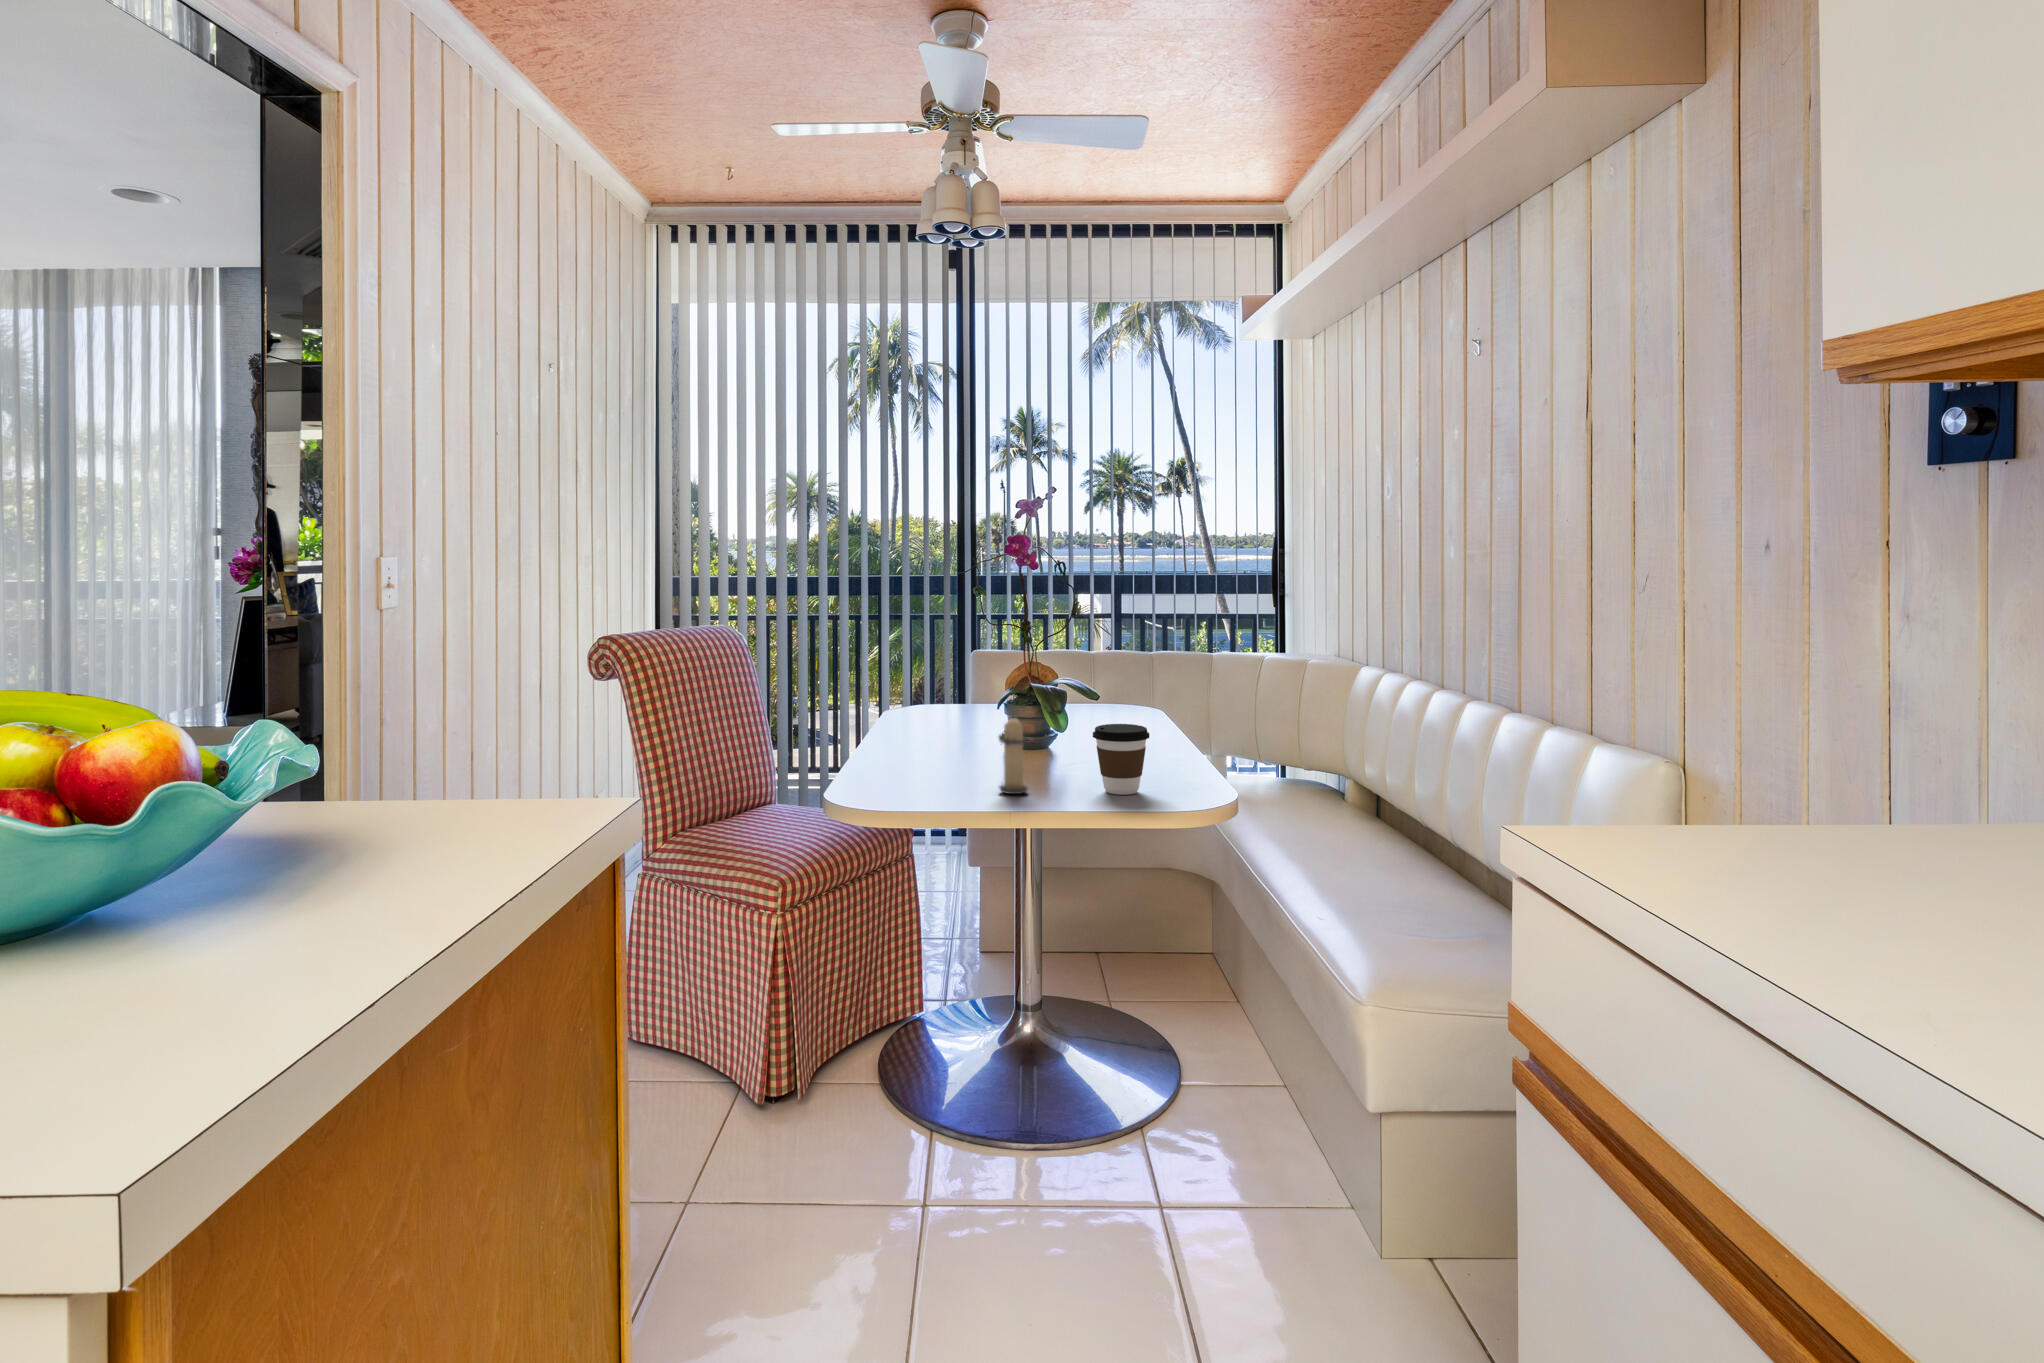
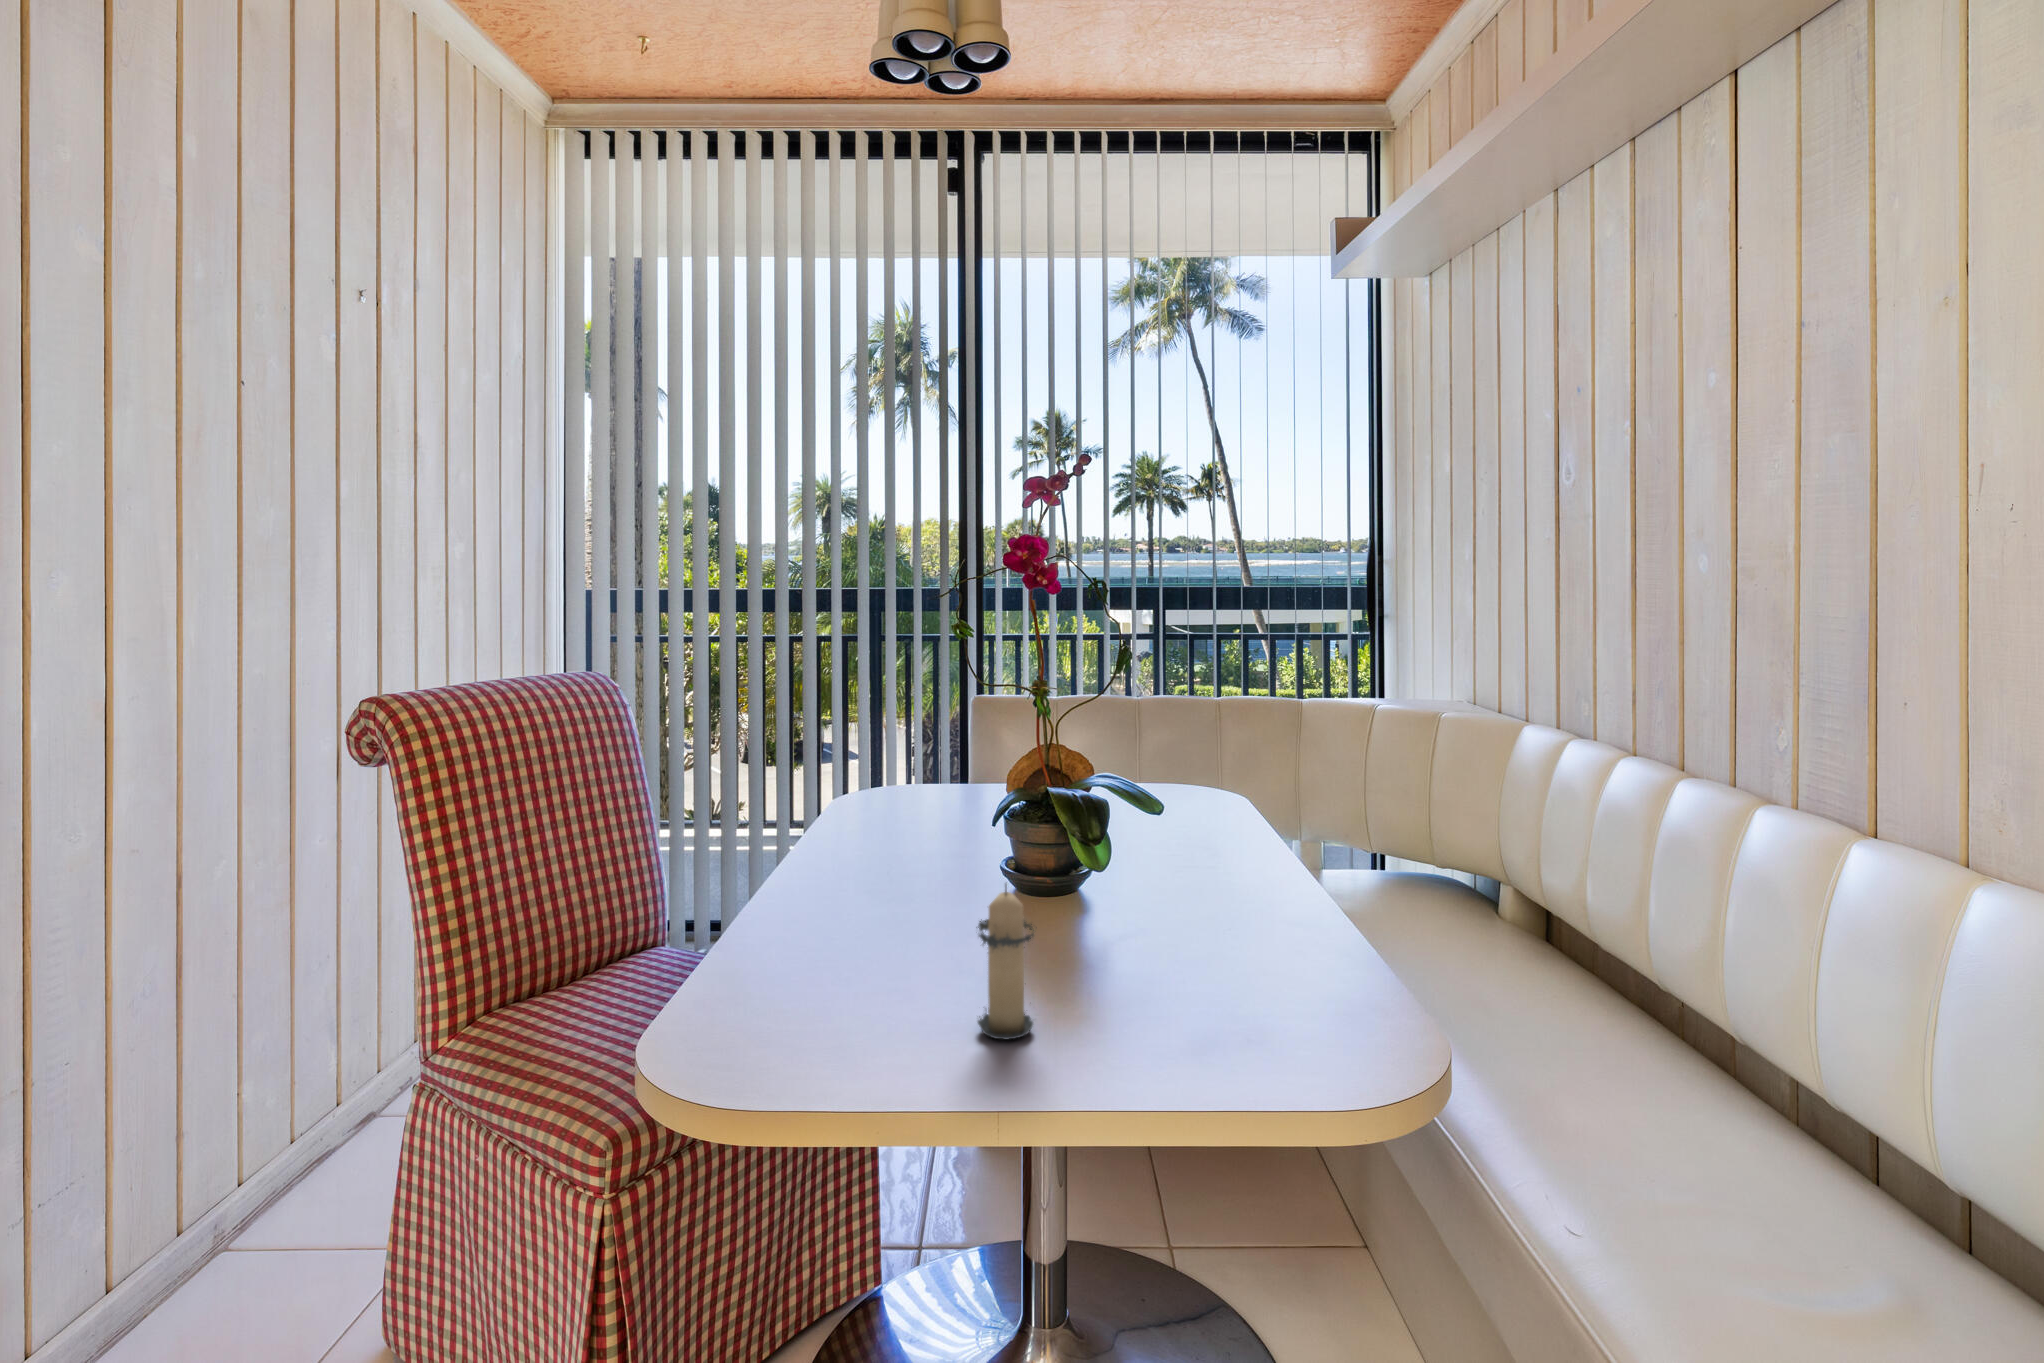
coffee cup: present [1093,724,1149,795] -> none [1153,892,1258,1035]

